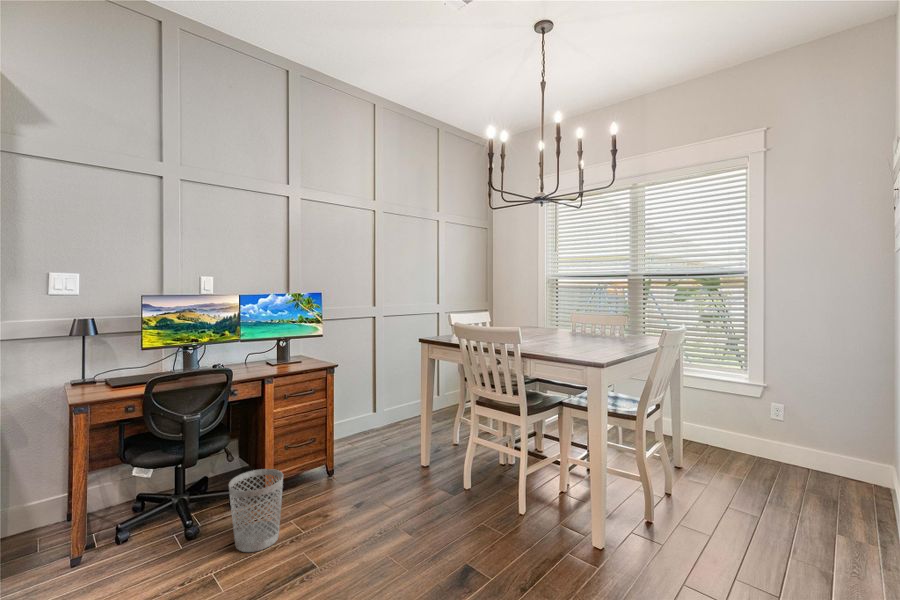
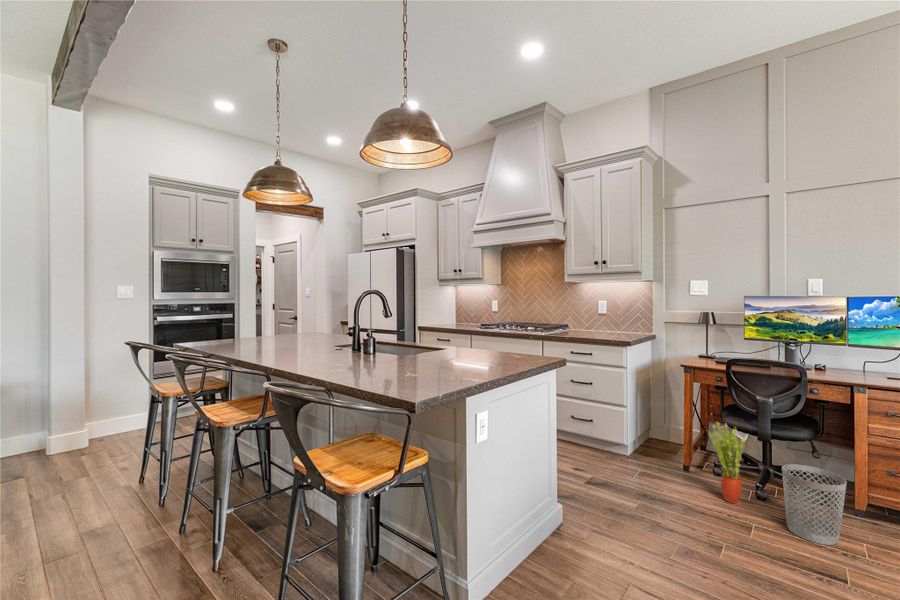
potted plant: none [134,463,187,566] -> present [709,422,745,503]

